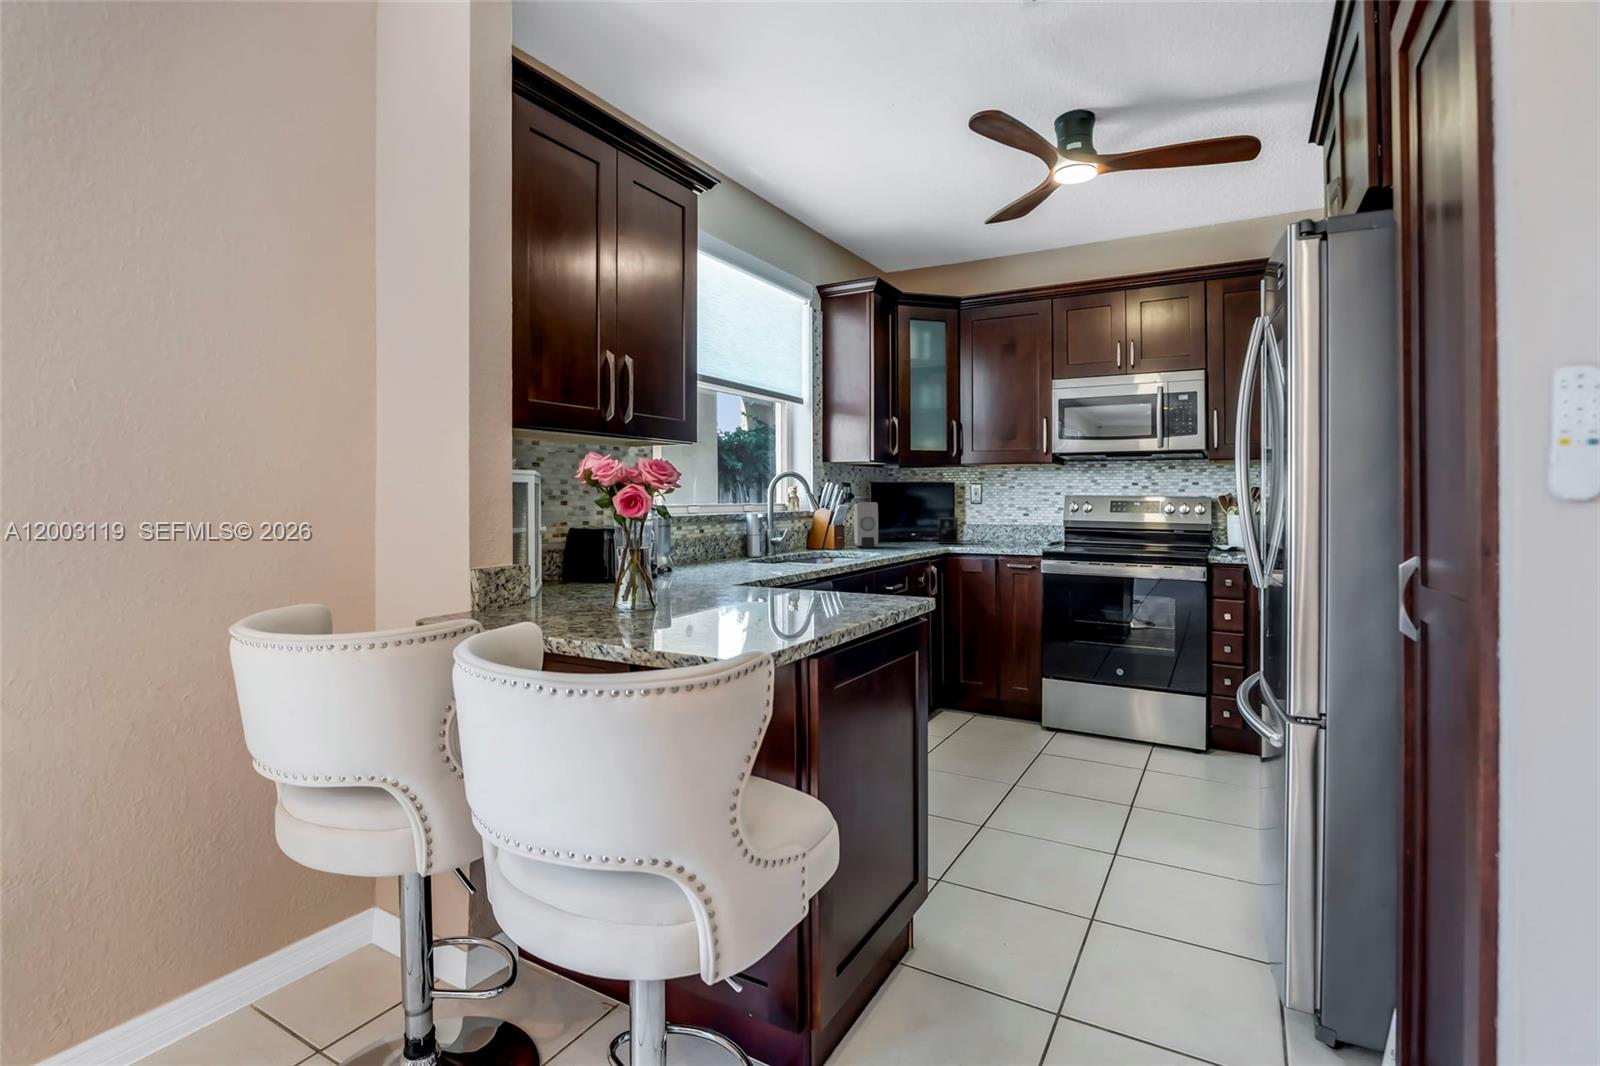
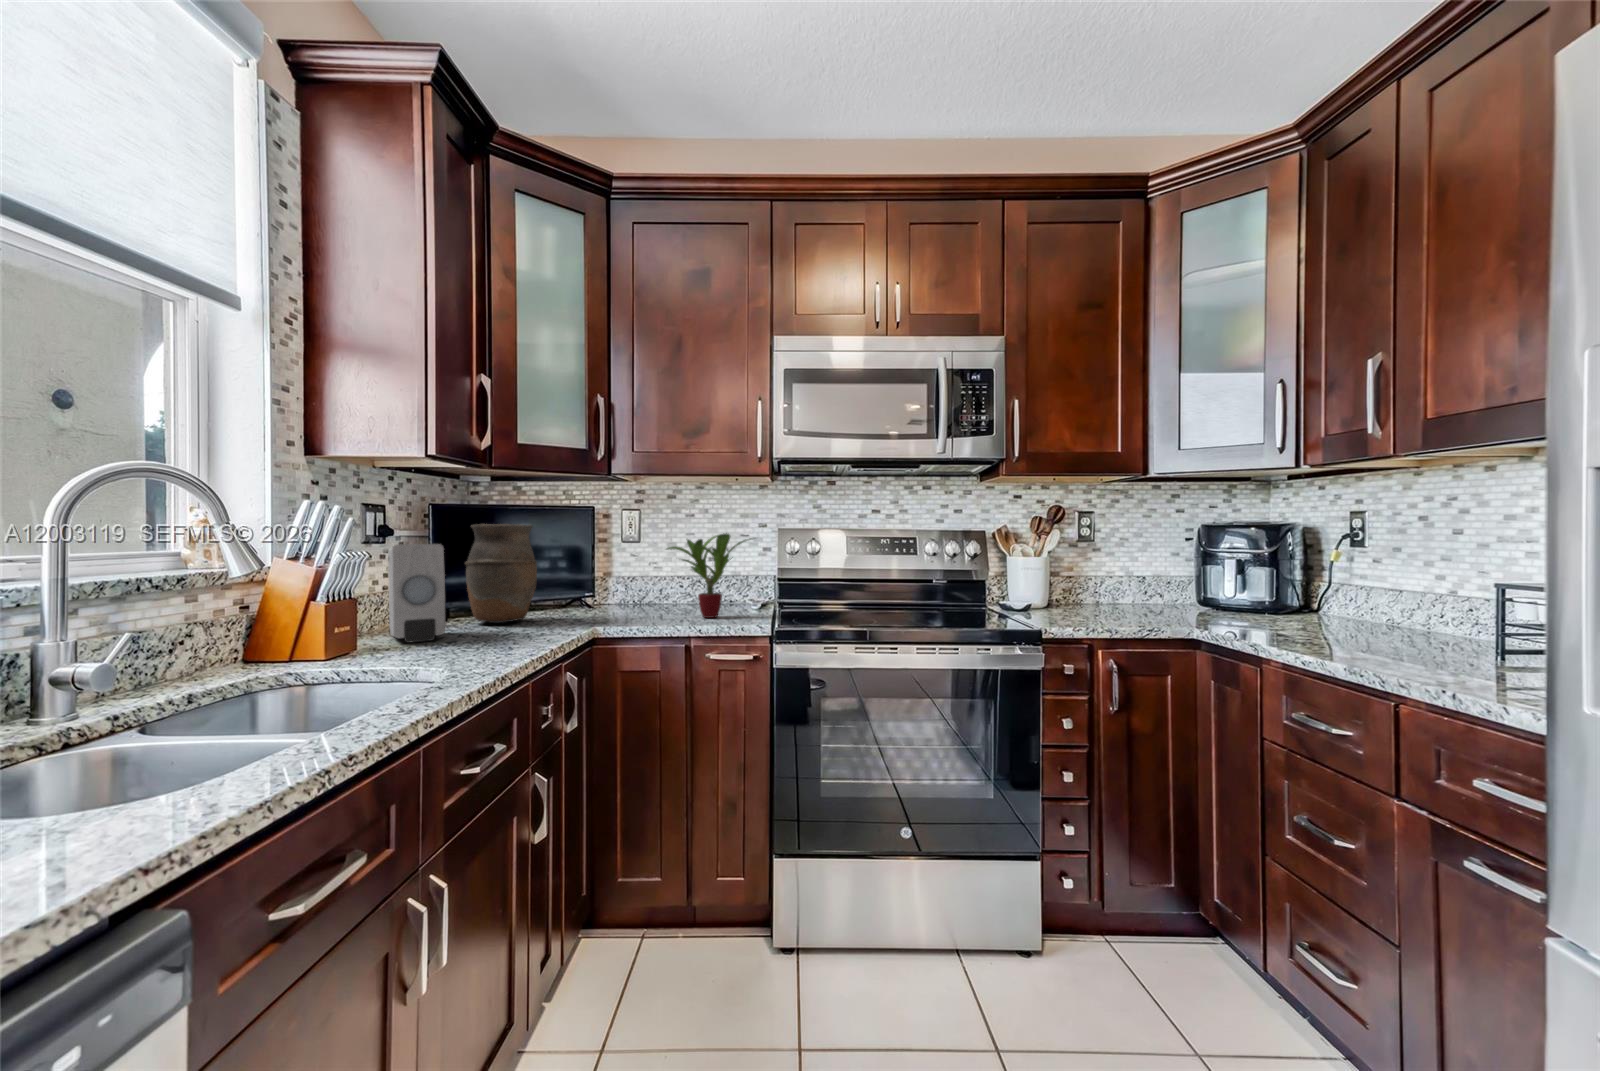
vase: none [886,493,921,544] -> present [465,524,537,623]
potted plant: none [988,497,1043,547] -> present [666,533,753,618]
coffee maker: present [938,517,958,544] -> none [568,566,652,615]

